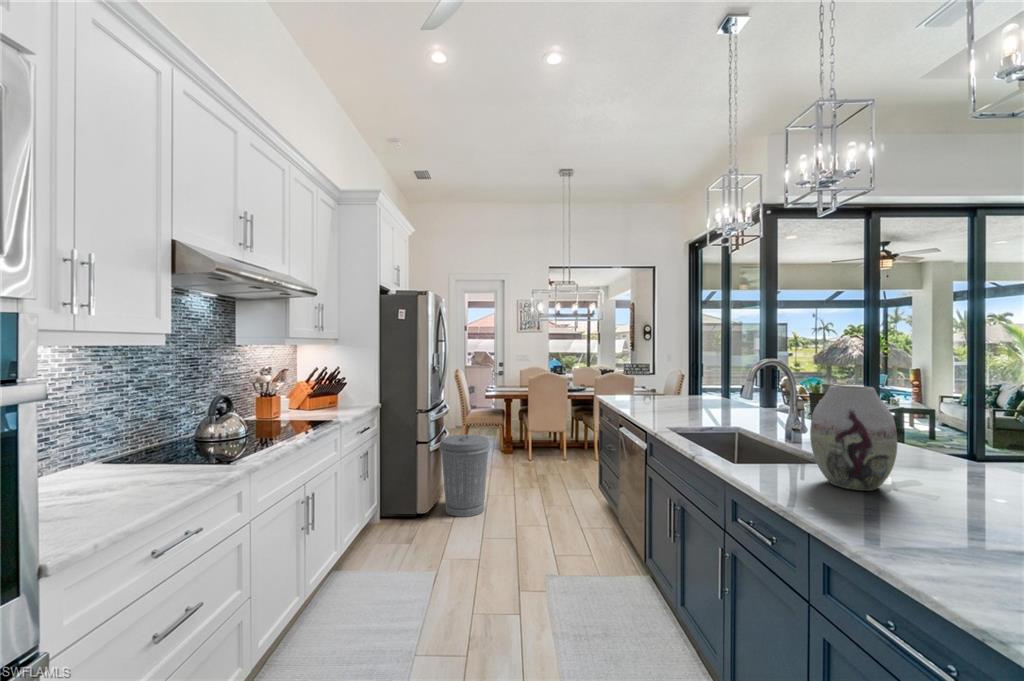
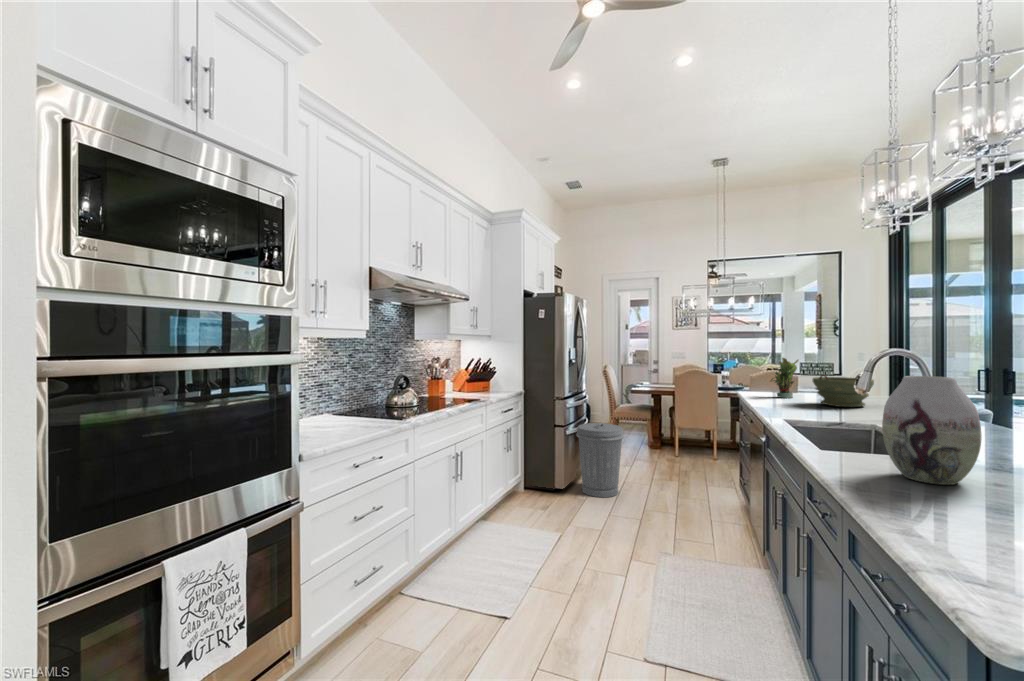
potted plant: none [628,361,653,400] -> present [770,358,798,398]
bowl: none [671,376,719,407] -> present [812,374,874,407]

